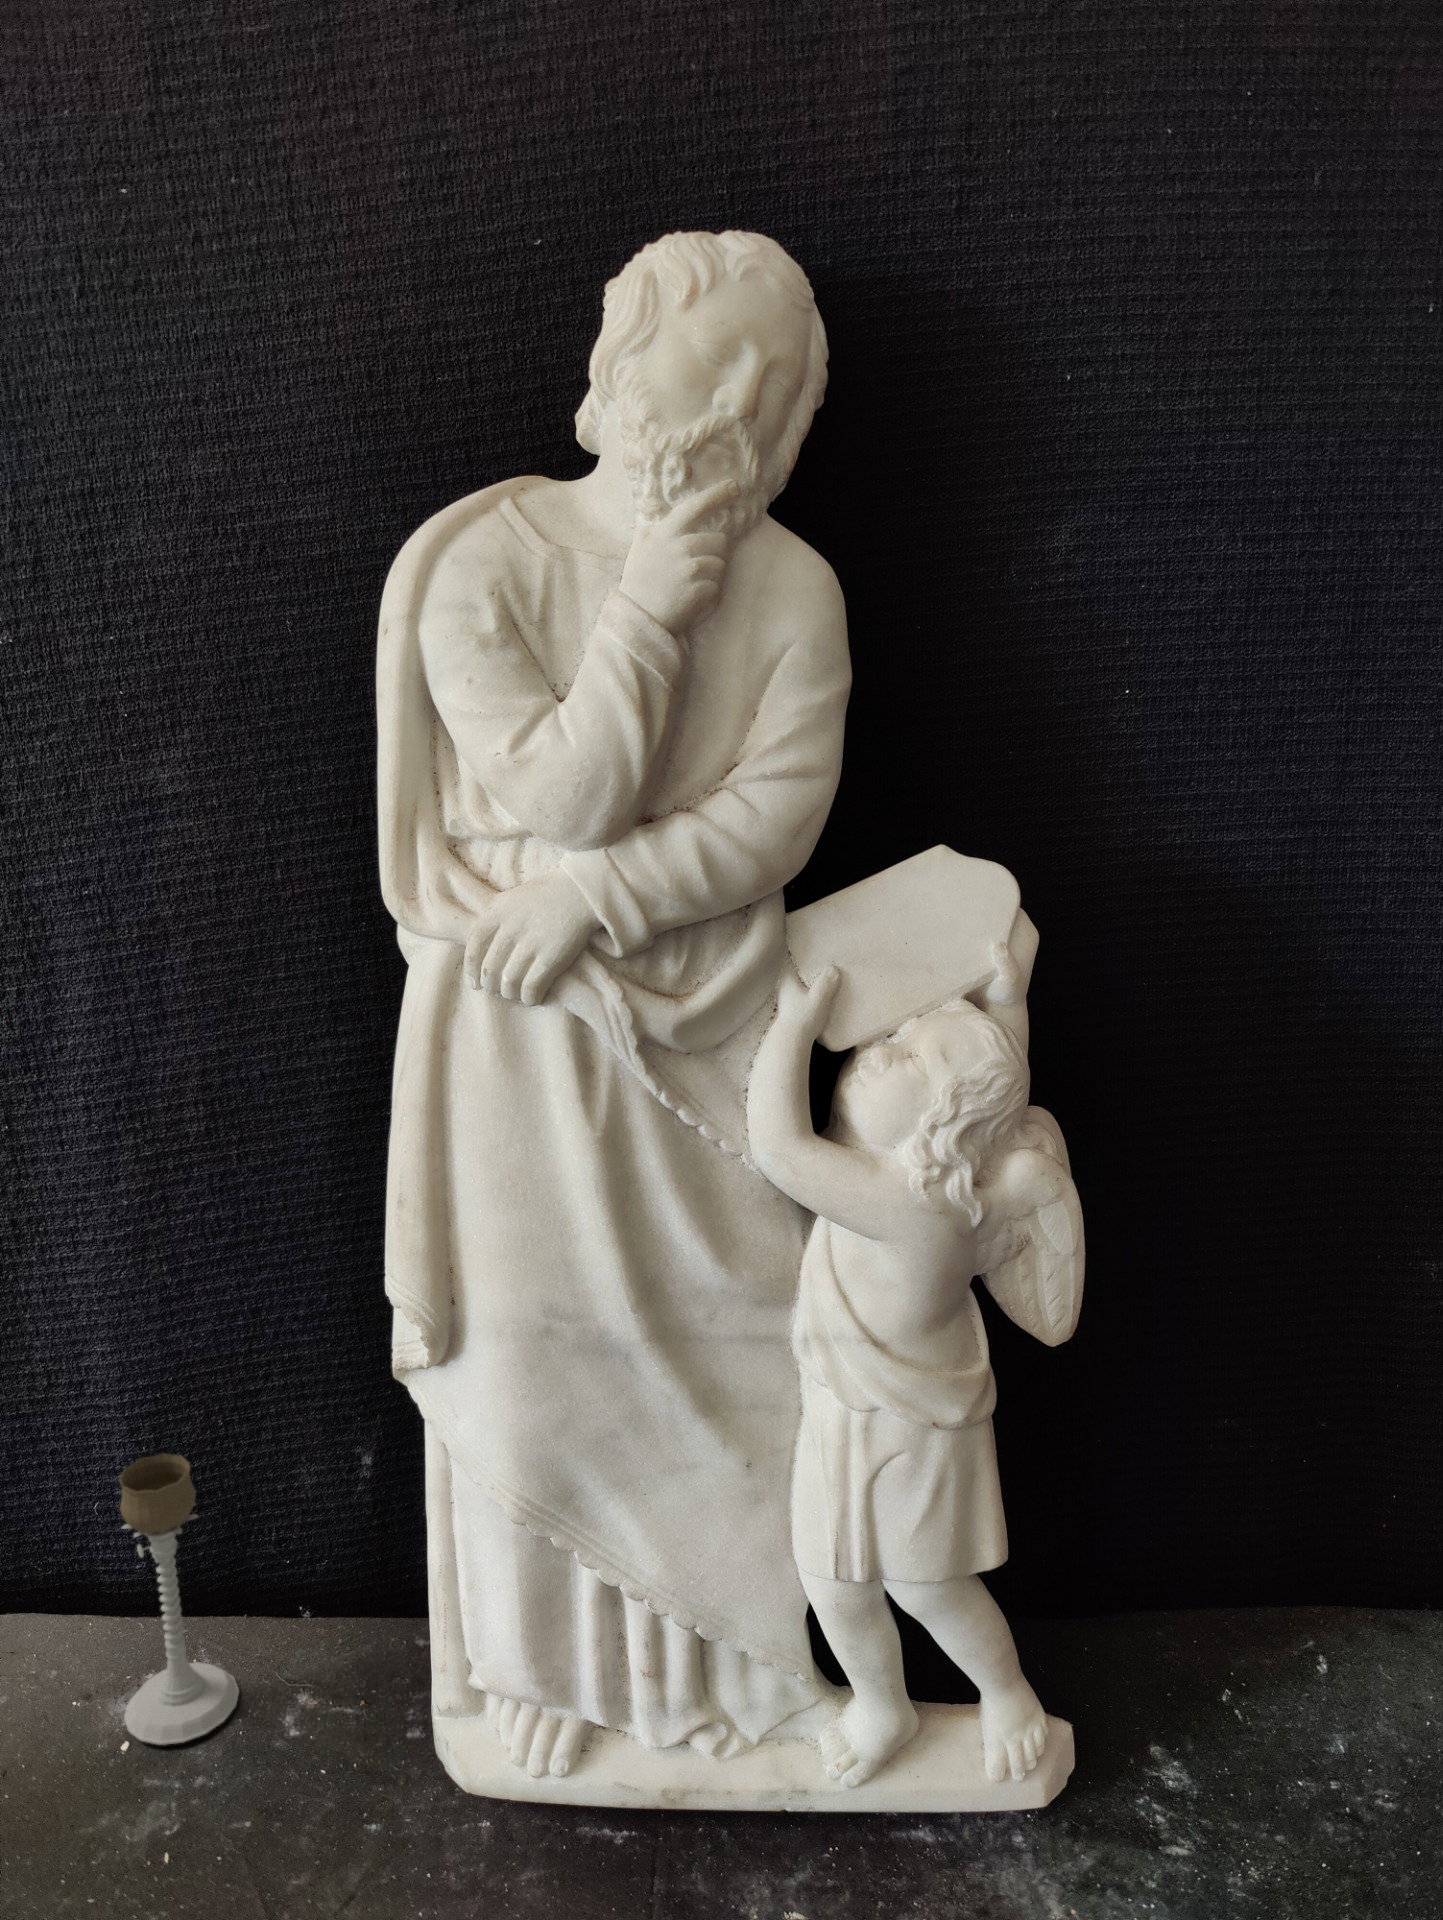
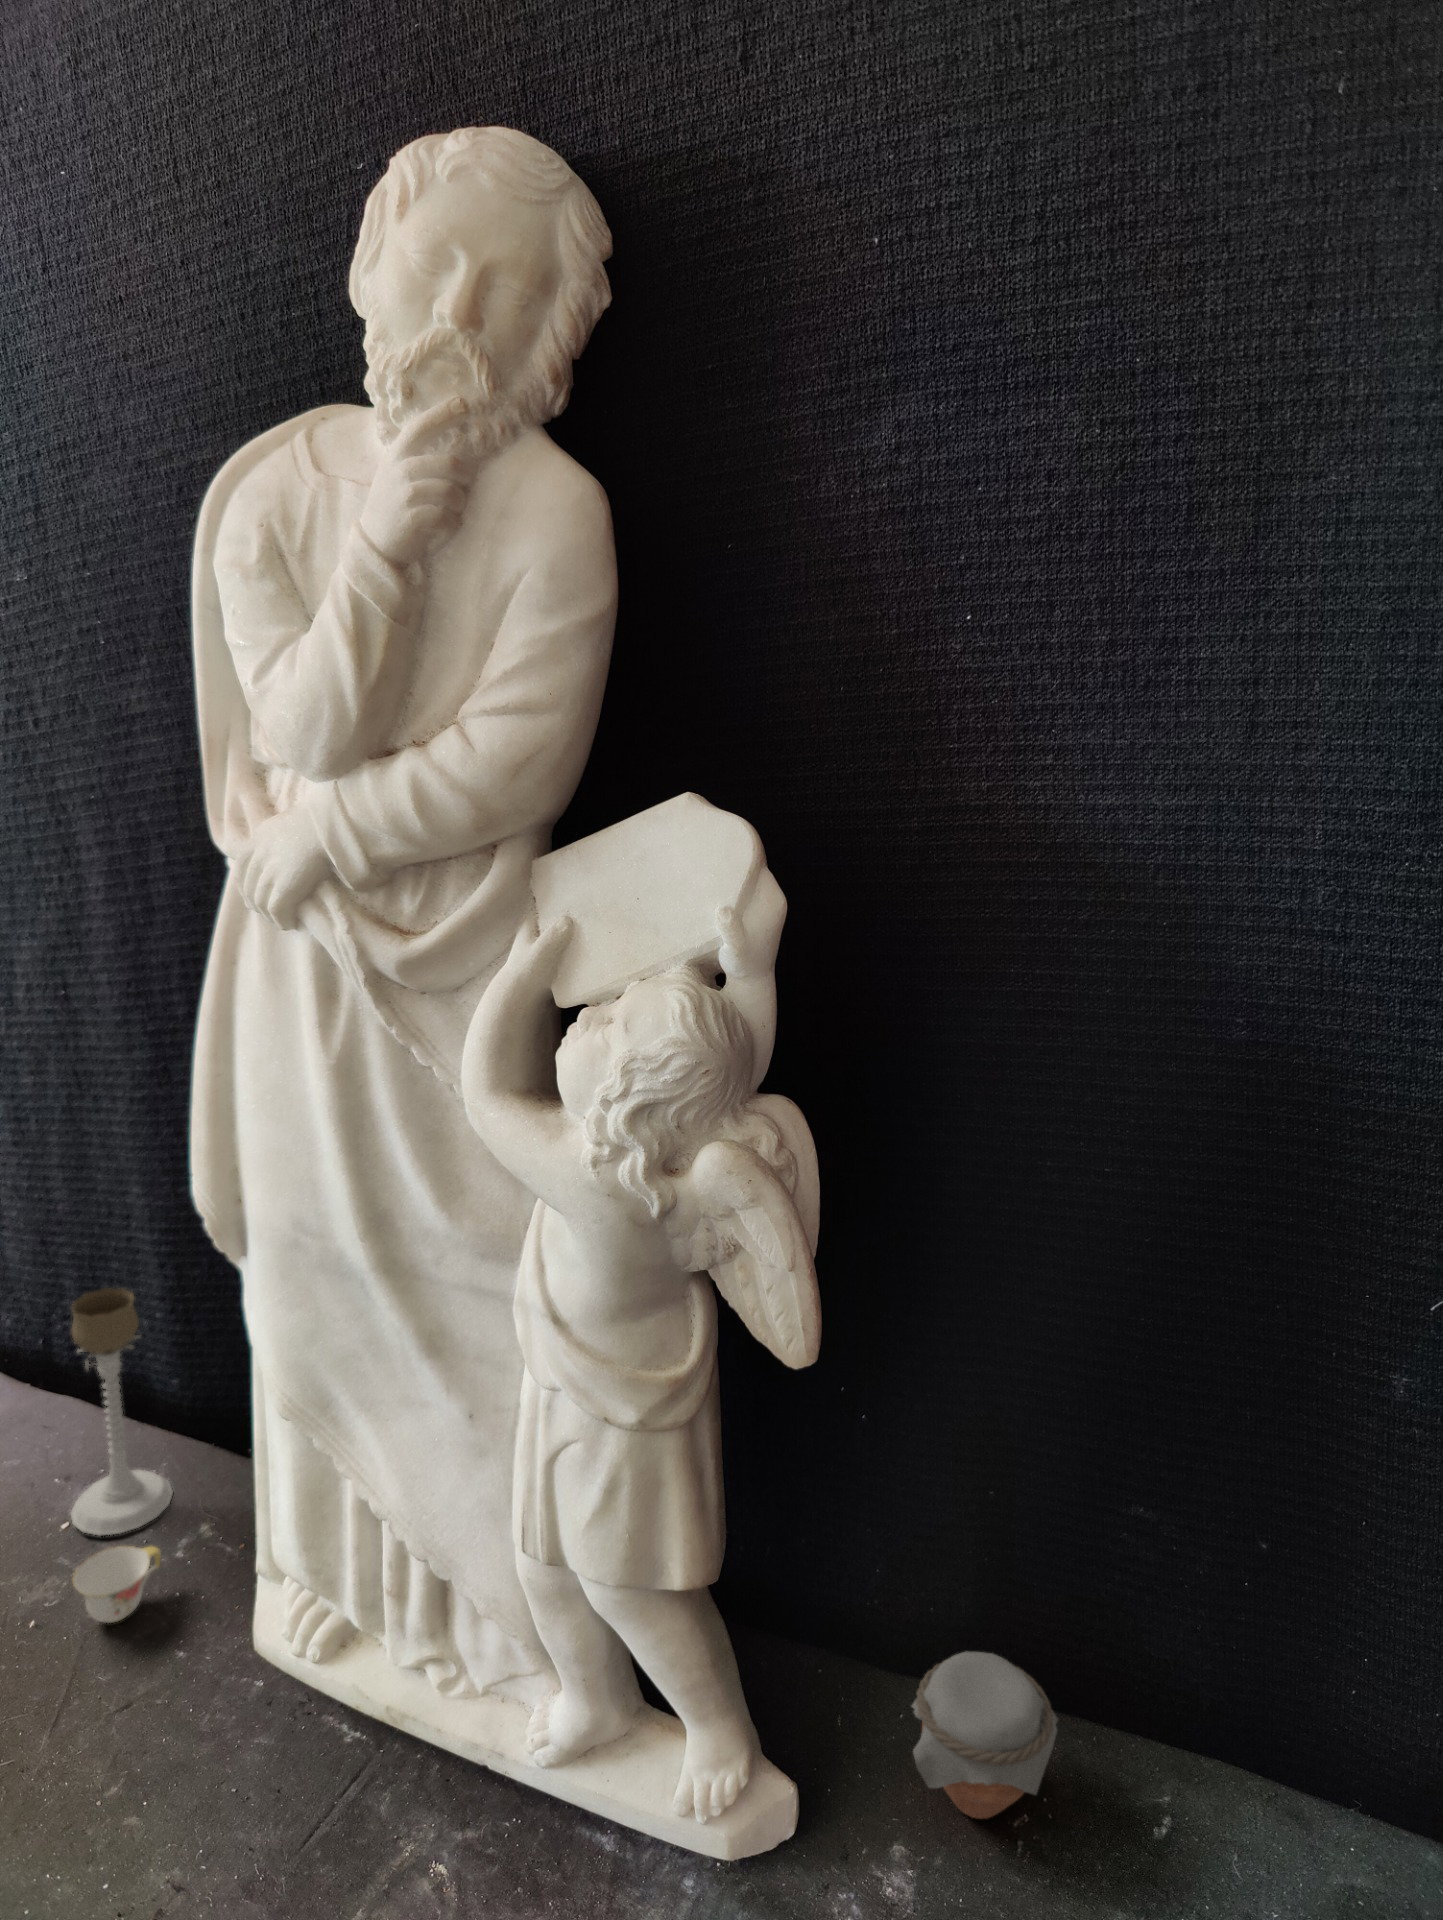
jar: none [1133,1574,1264,1720] -> present [912,1652,1058,1819]
teacup: none [219,1727,302,1821] -> present [73,1546,161,1623]

